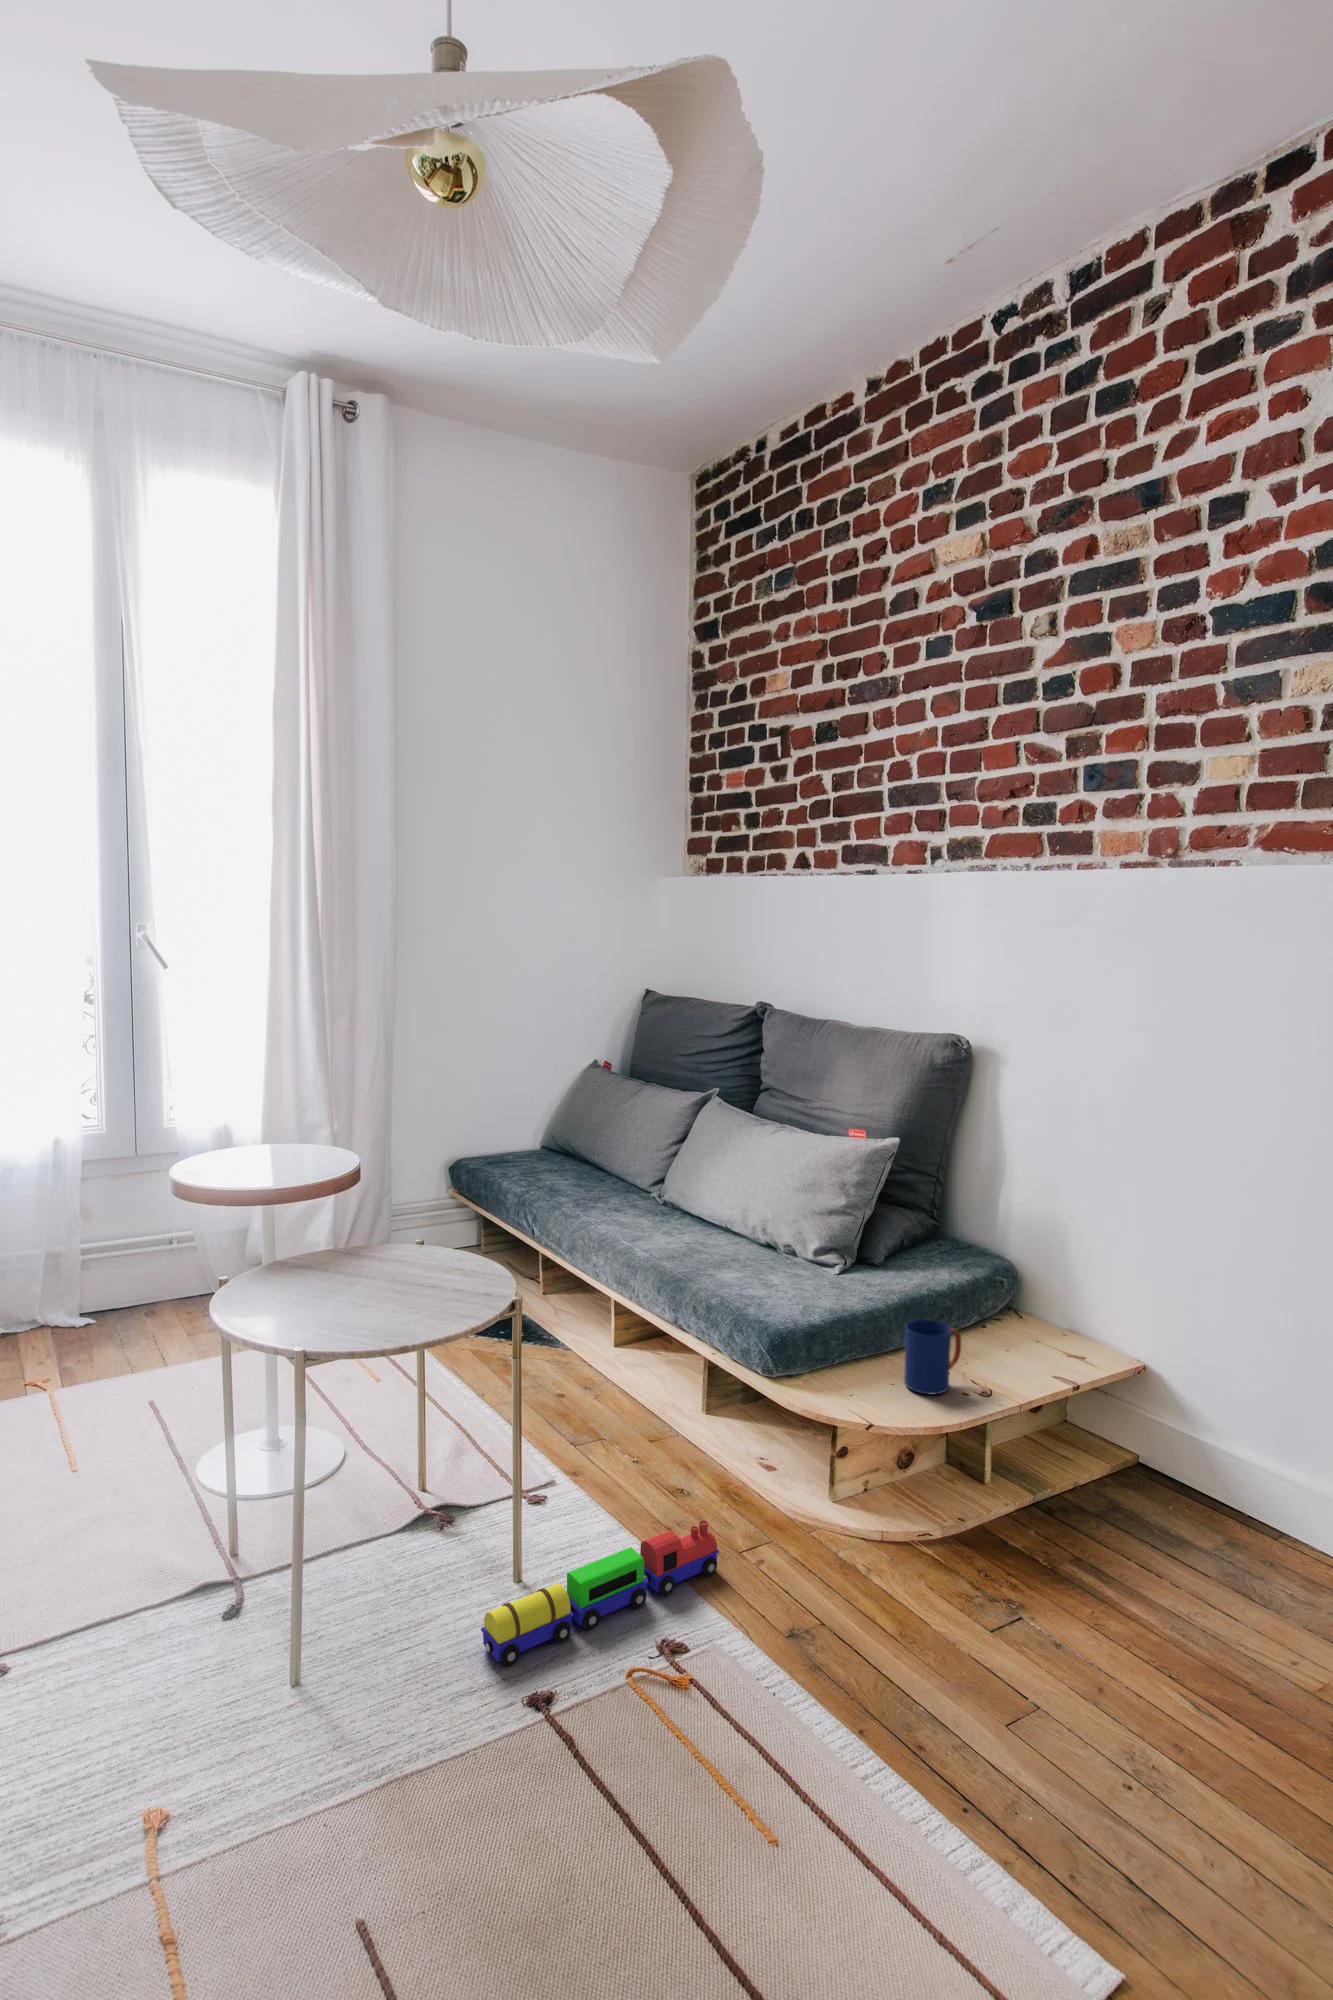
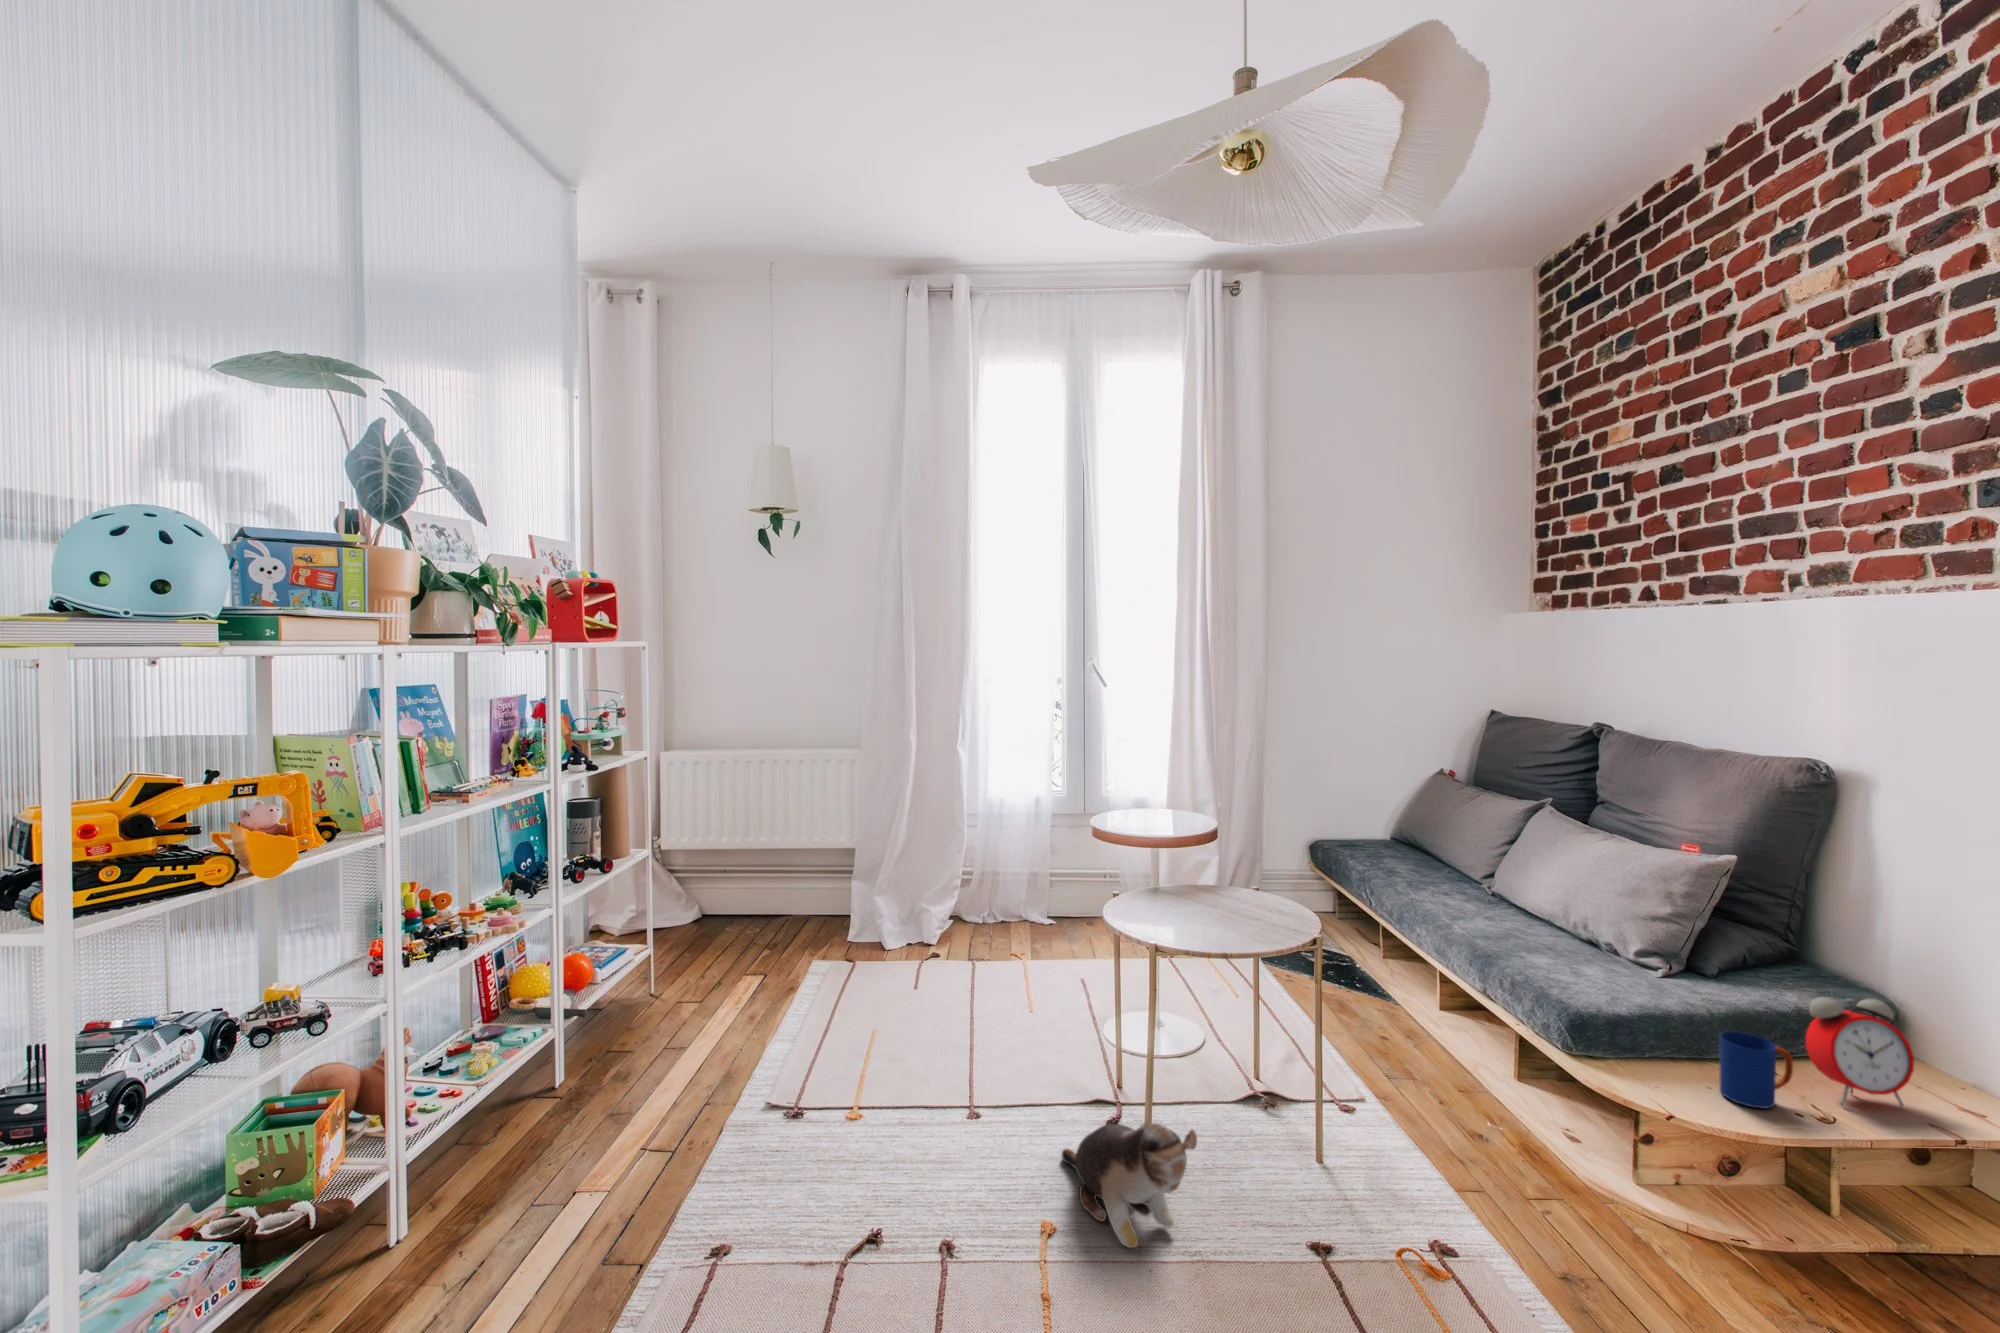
alarm clock: none [966,1264,1043,1373] -> present [1805,997,1914,1109]
toy train: present [481,1521,719,1666] -> none [1284,1157,1501,1214]
plush toy: none [148,1614,383,1817] -> present [1062,1123,1197,1248]

